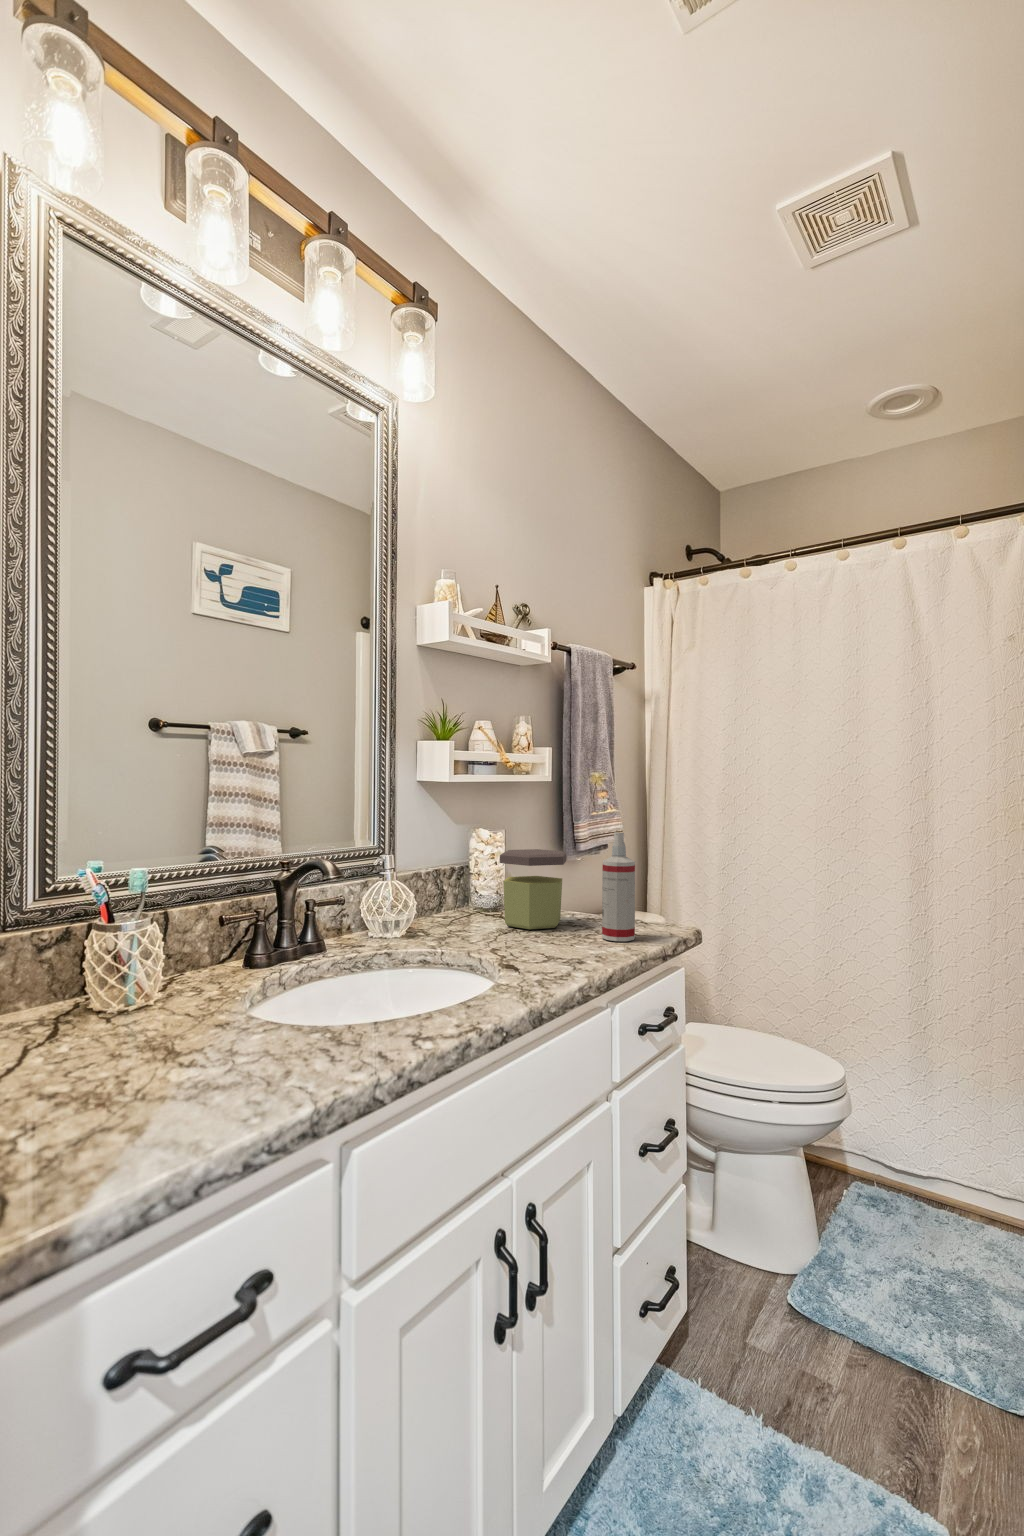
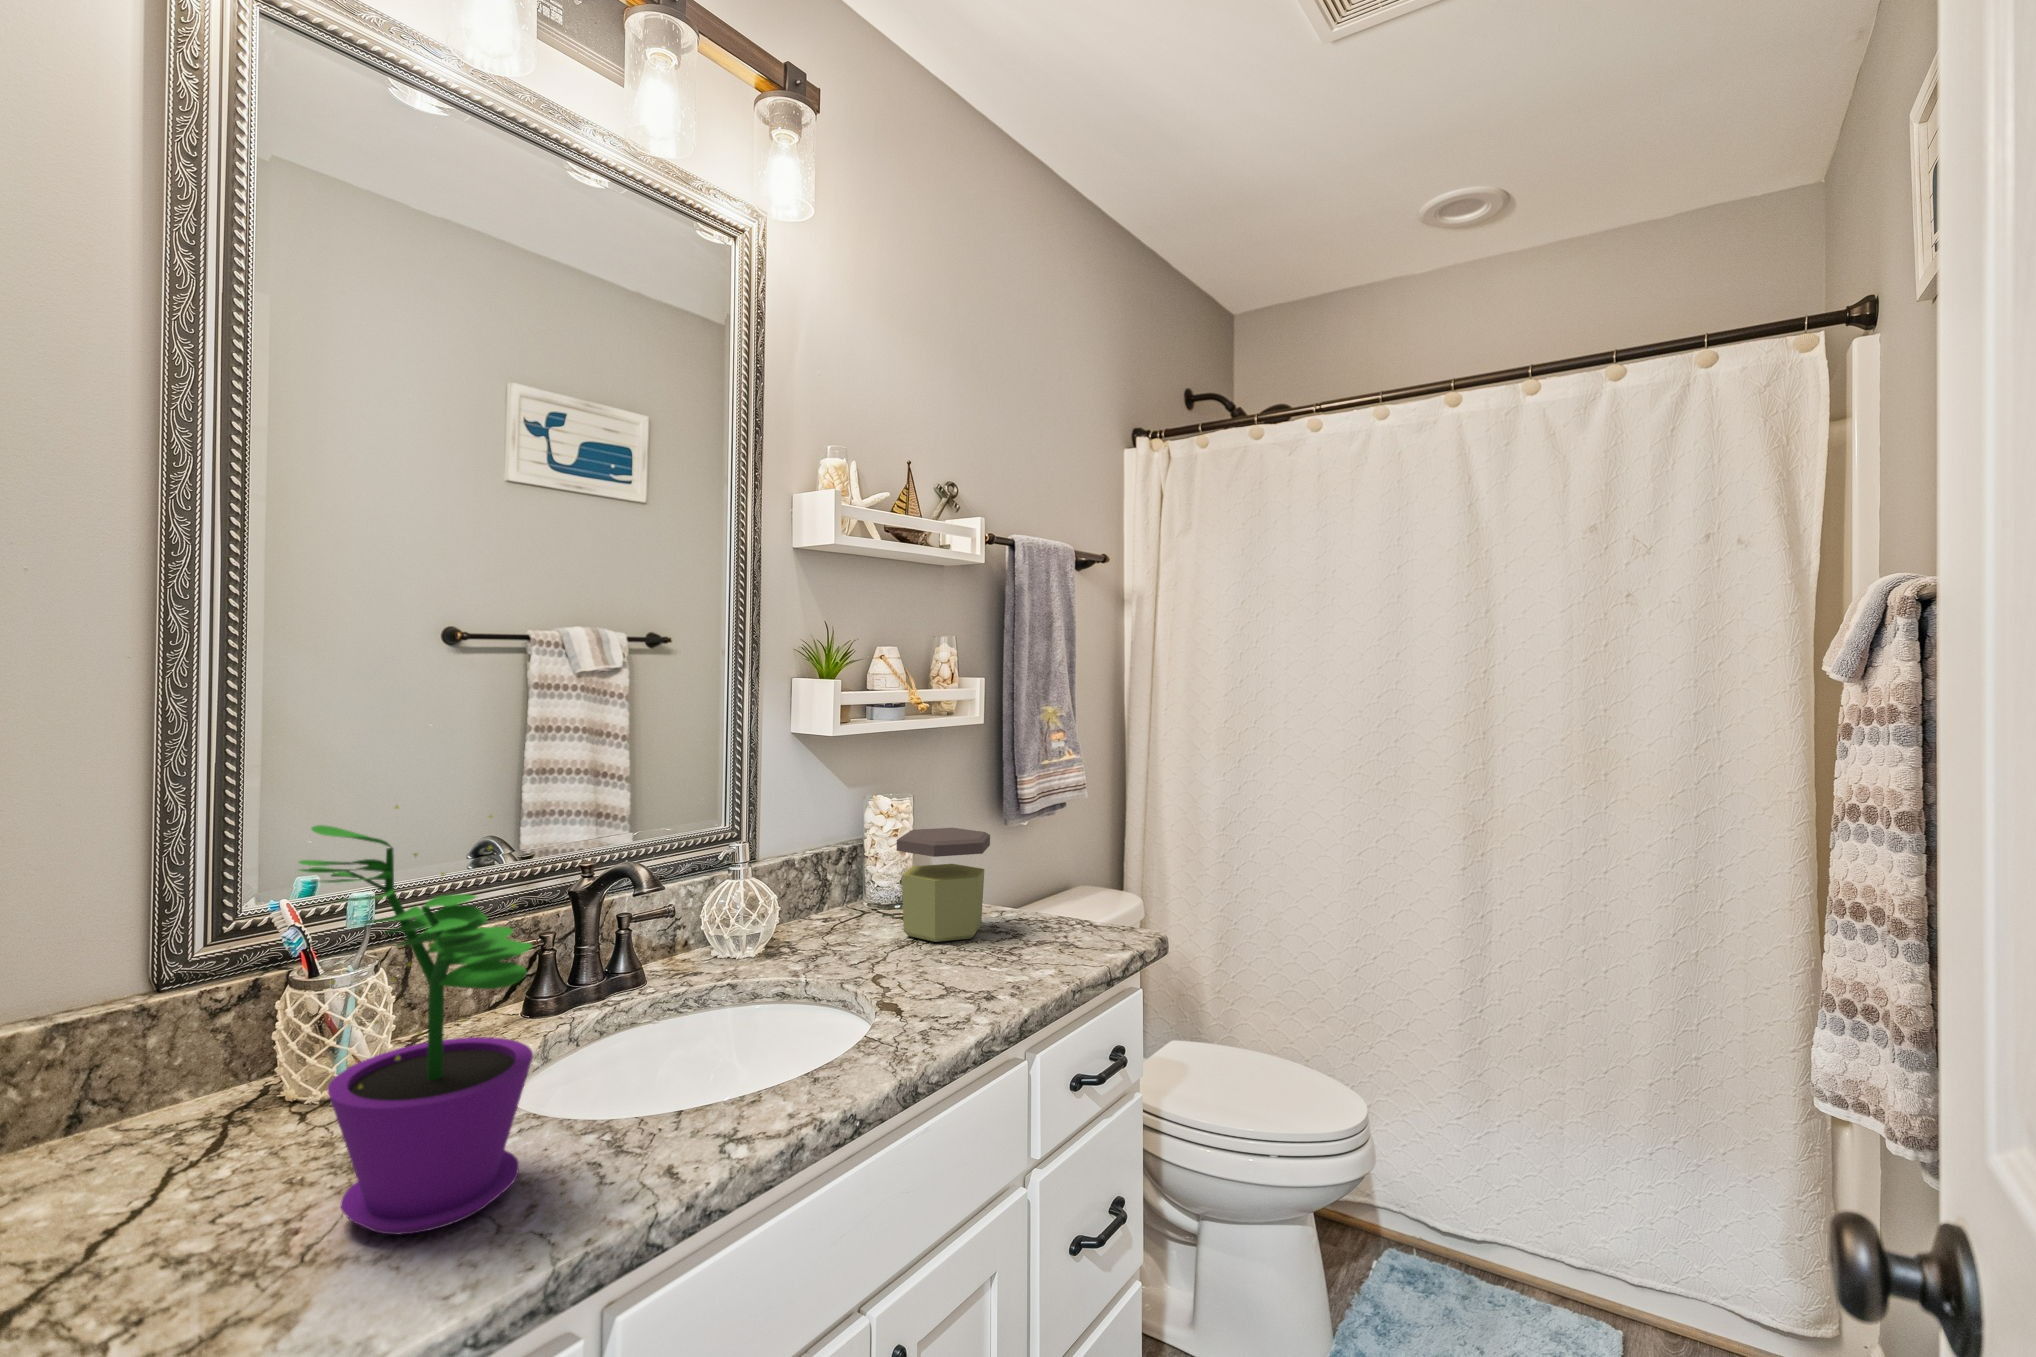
flower pot: none [125,780,288,1086] -> present [299,806,533,1234]
spray bottle: present [602,832,635,941] -> none [1030,813,1075,962]

